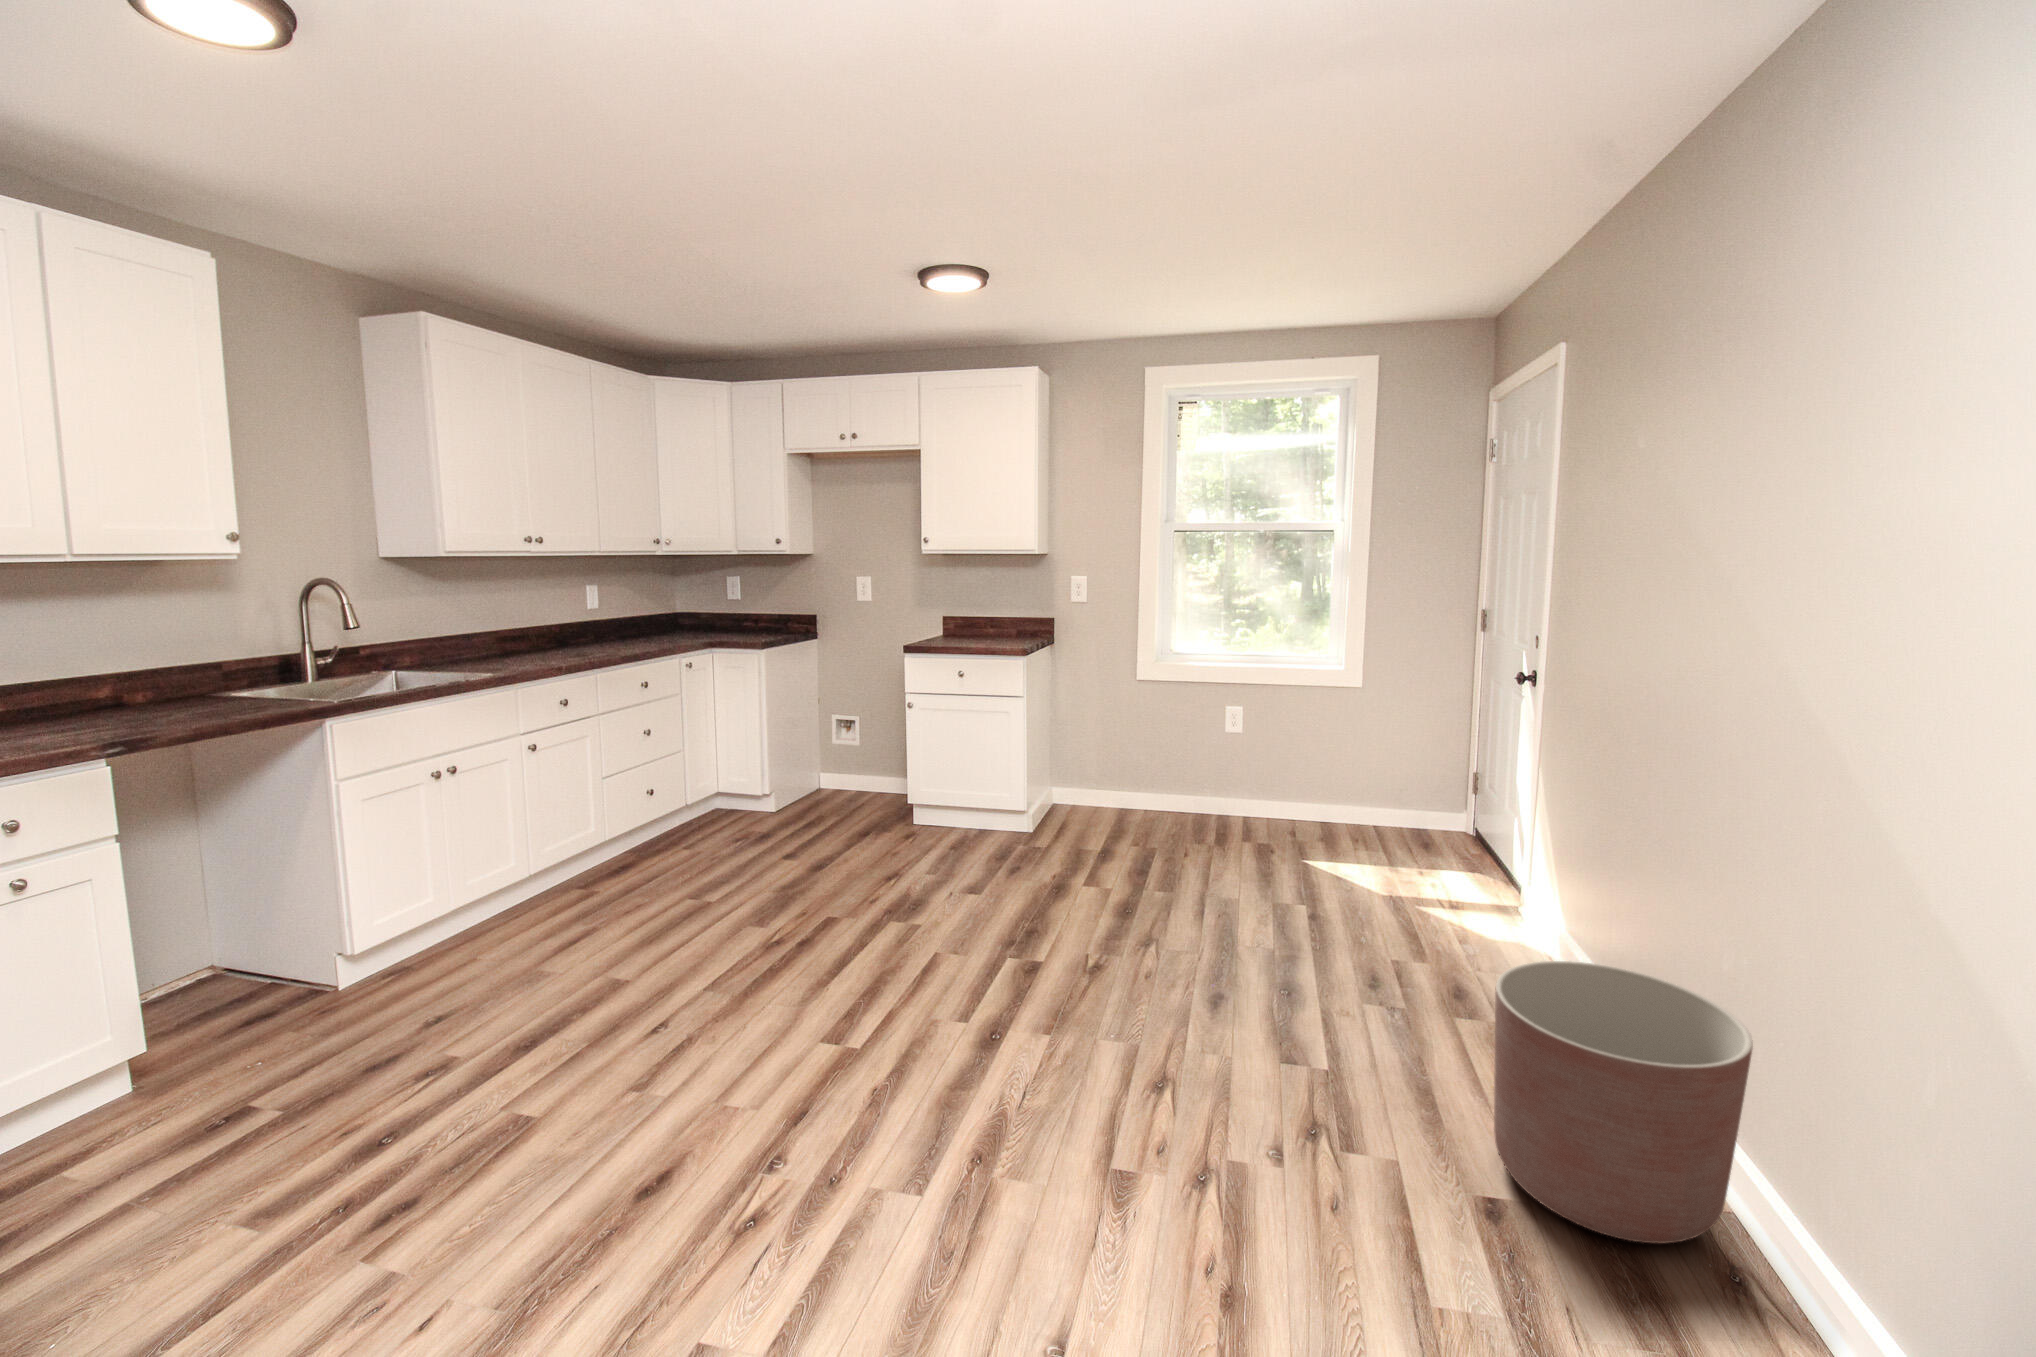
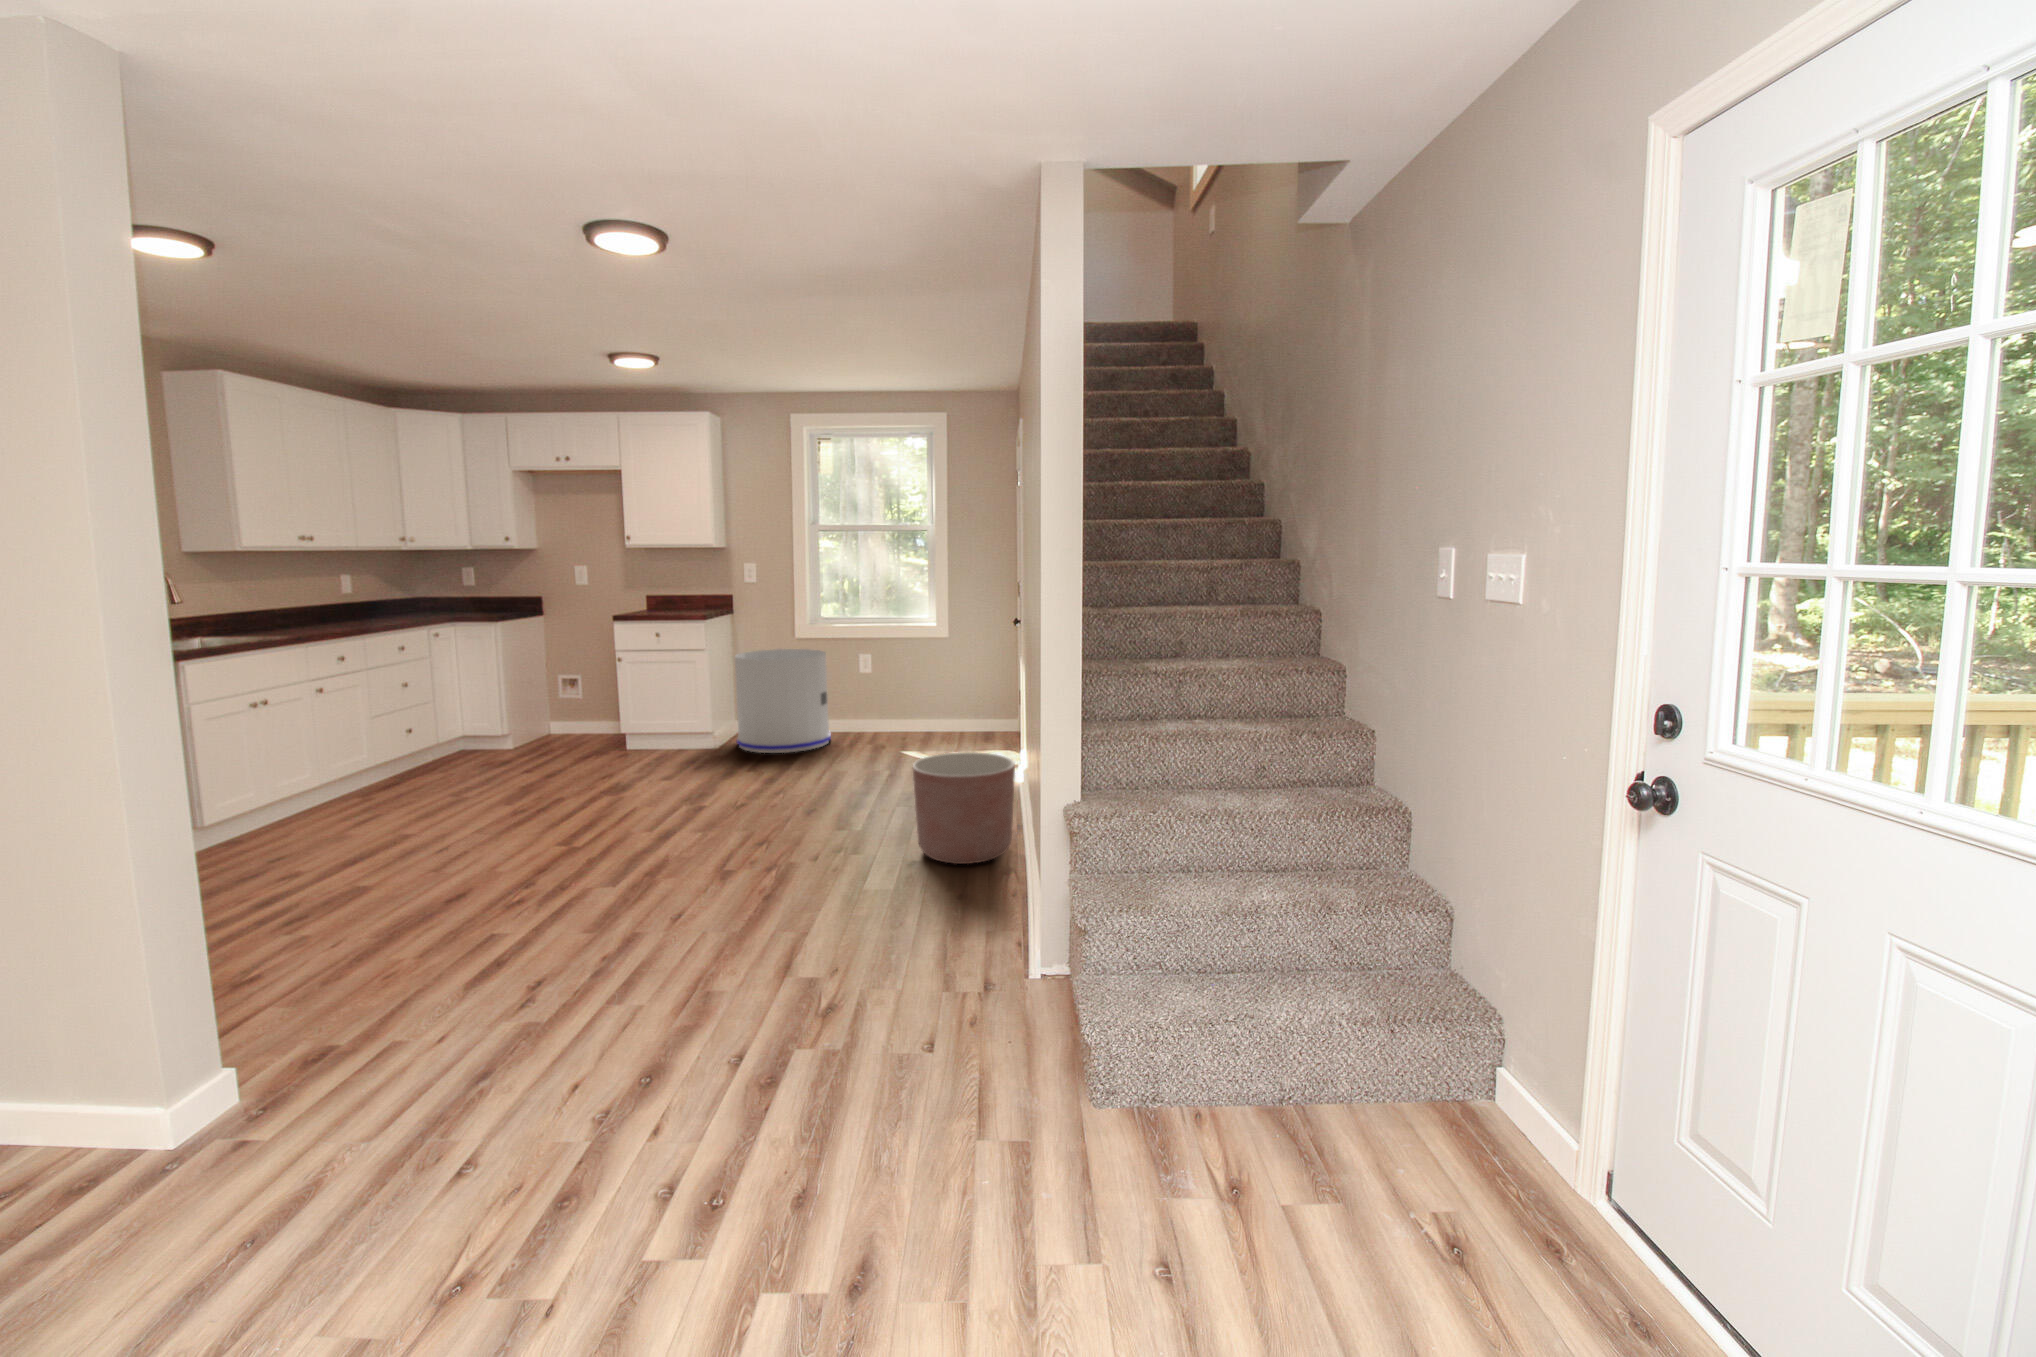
trash can: none [1057,694,1187,848] -> present [735,649,831,753]

